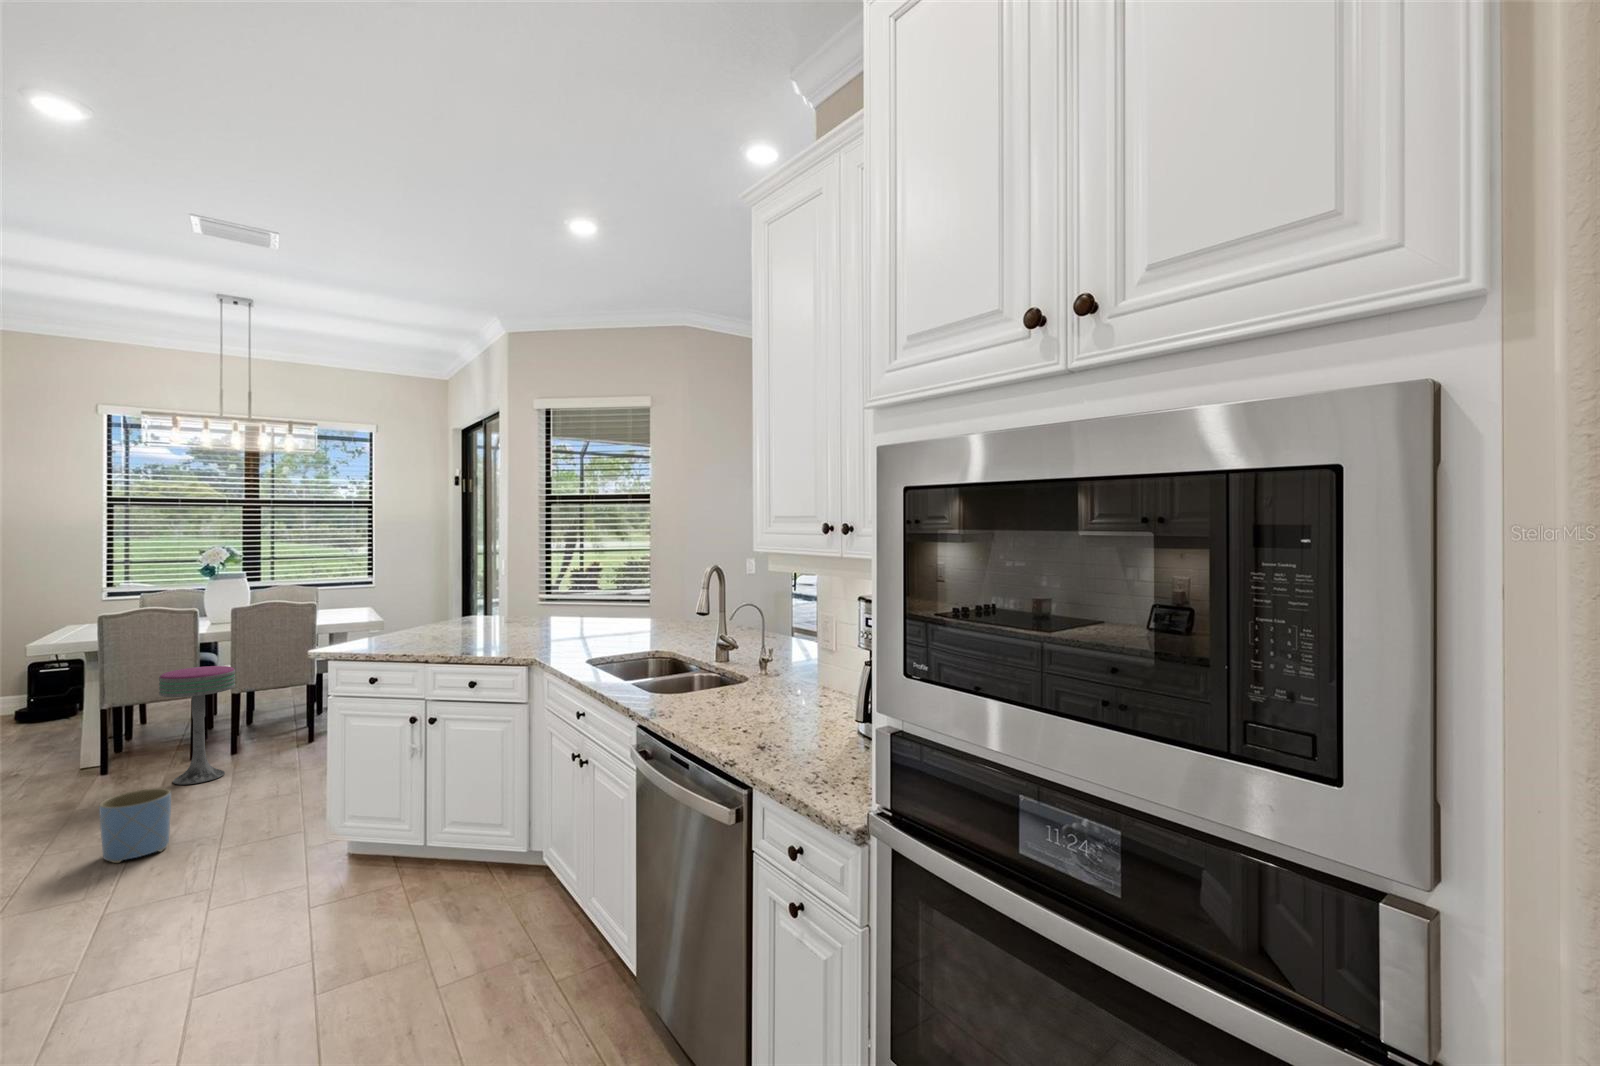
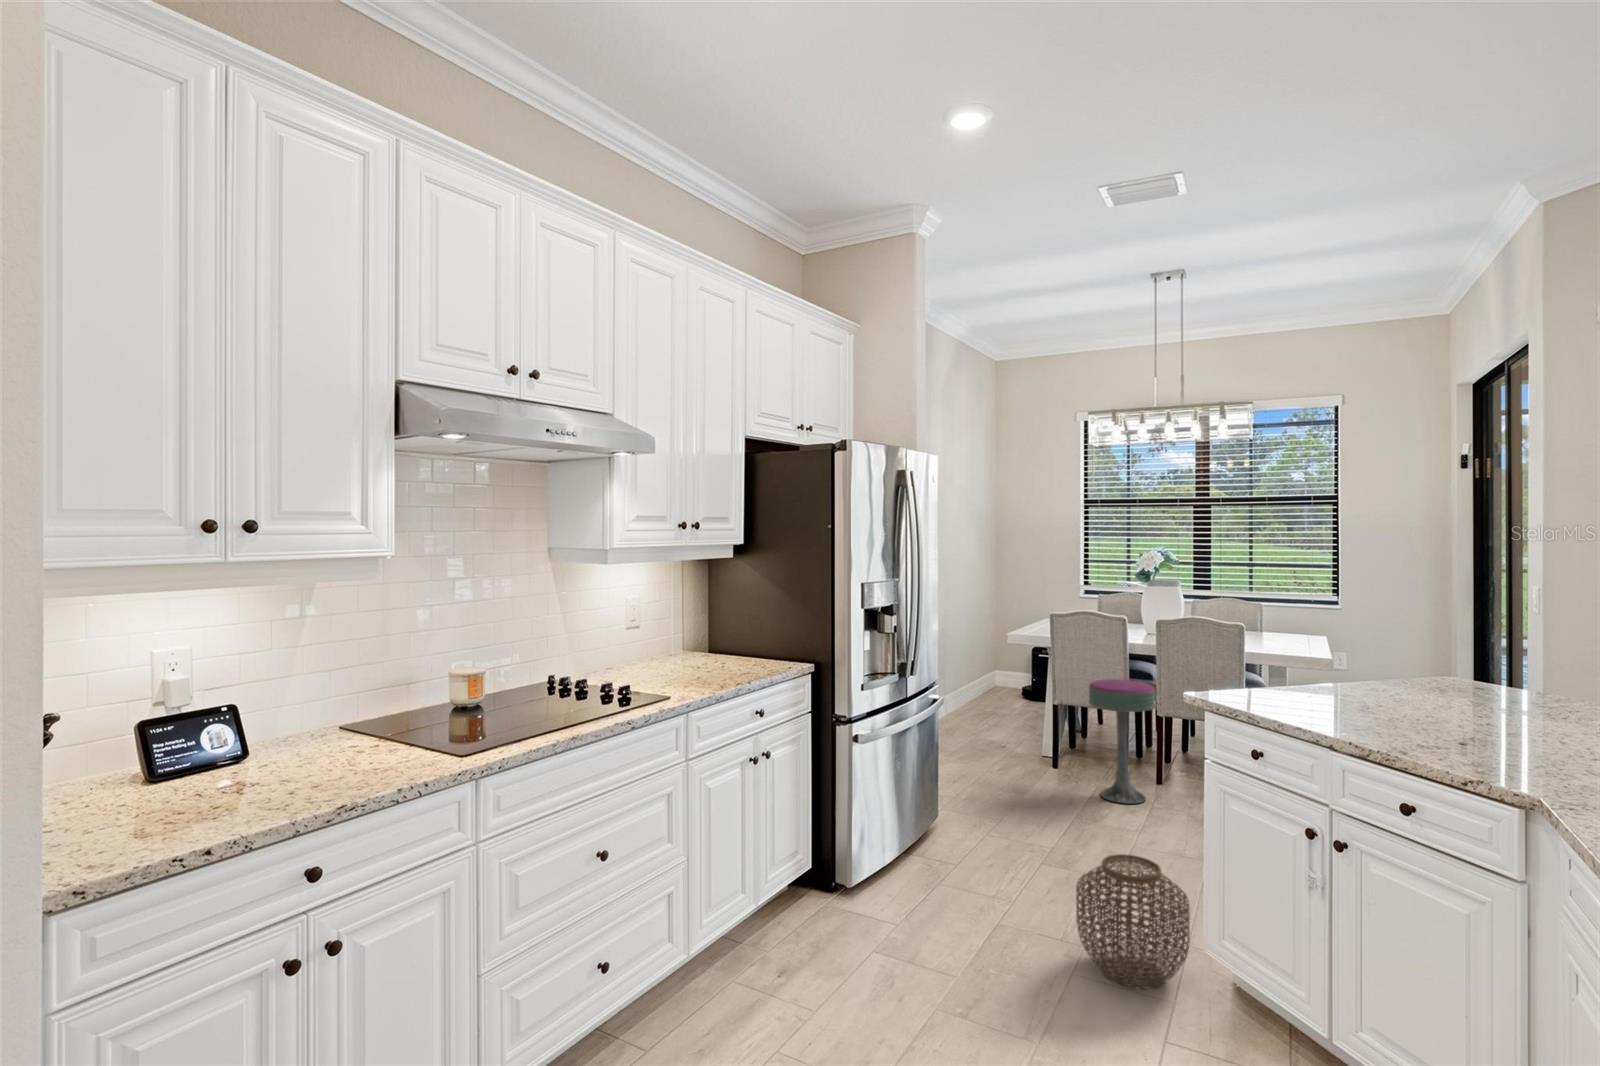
planter: present [99,788,171,863] -> none [1017,799,1073,872]
woven basket: none [210,790,318,900] -> present [1076,854,1190,988]

